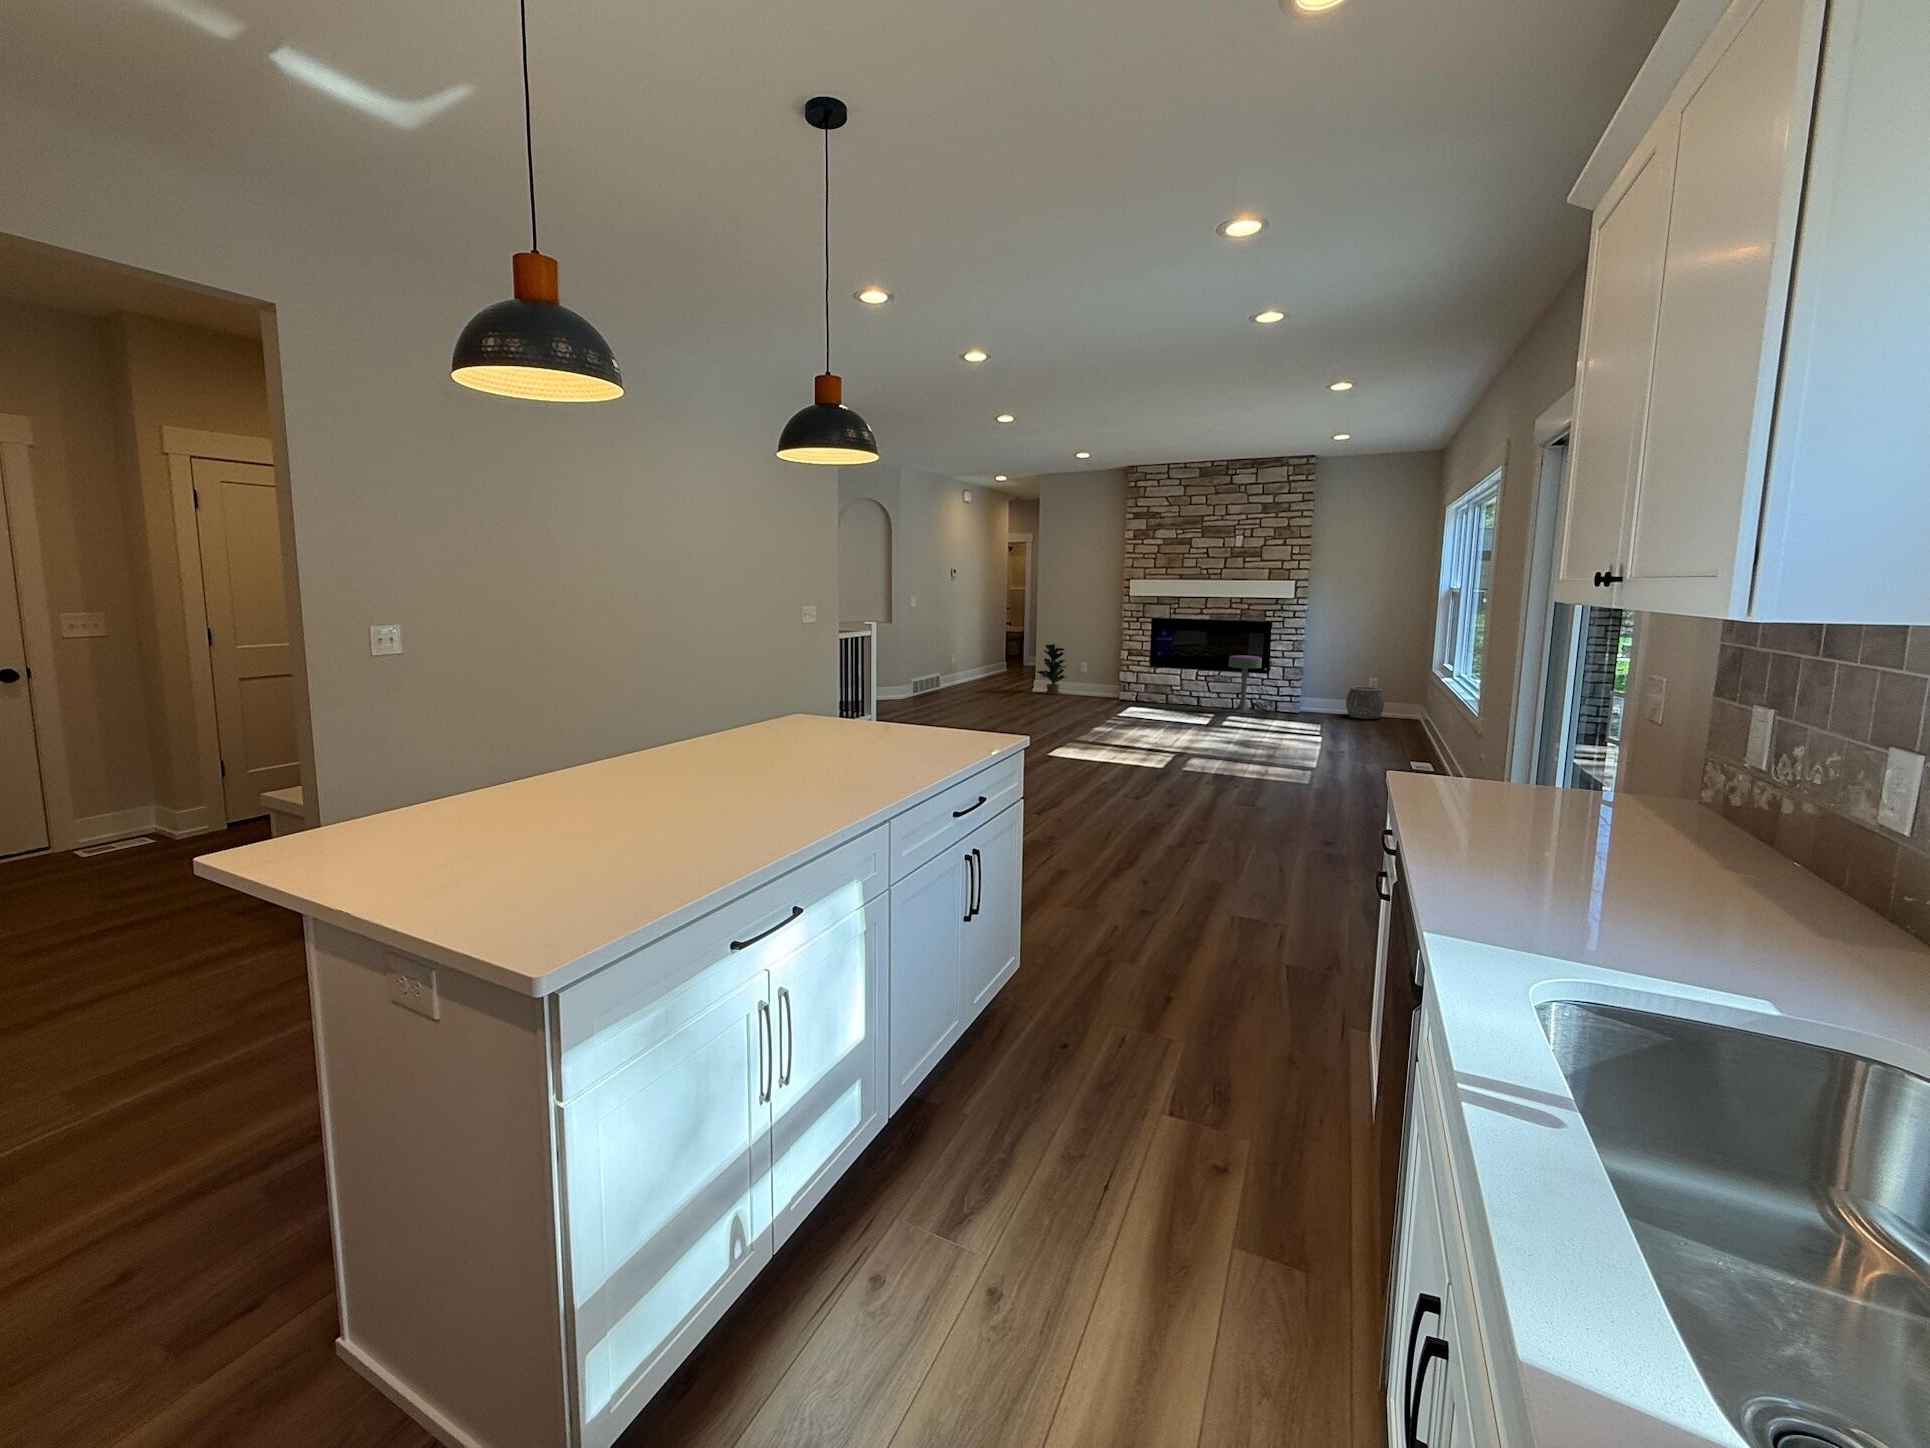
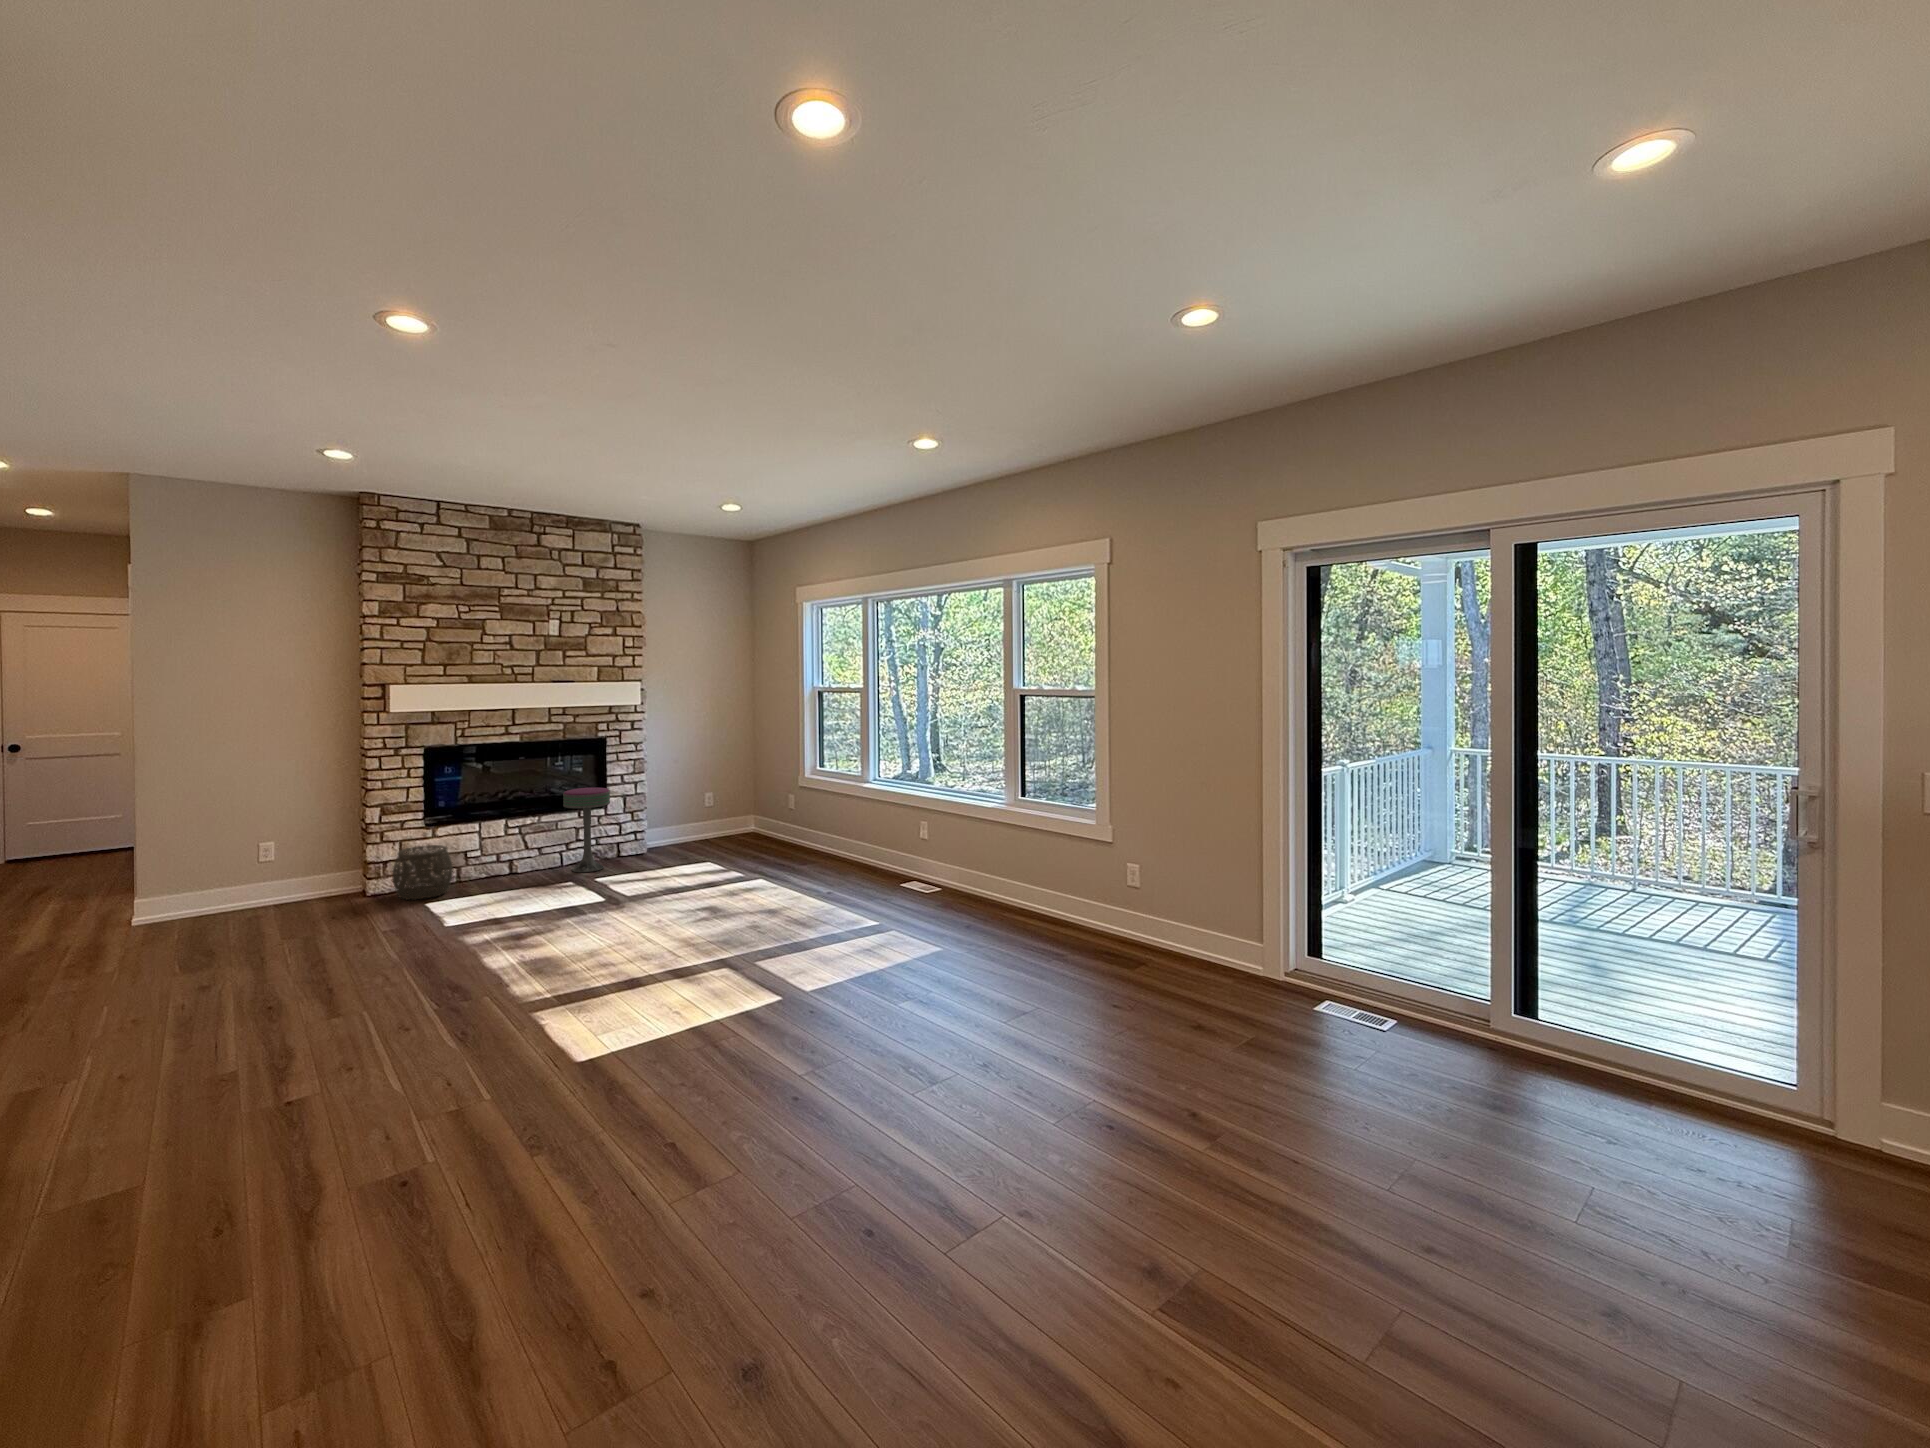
potted plant: present [1037,644,1066,694] -> none [159,814,245,919]
woven basket: present [1346,686,1384,719] -> present [392,845,453,900]

